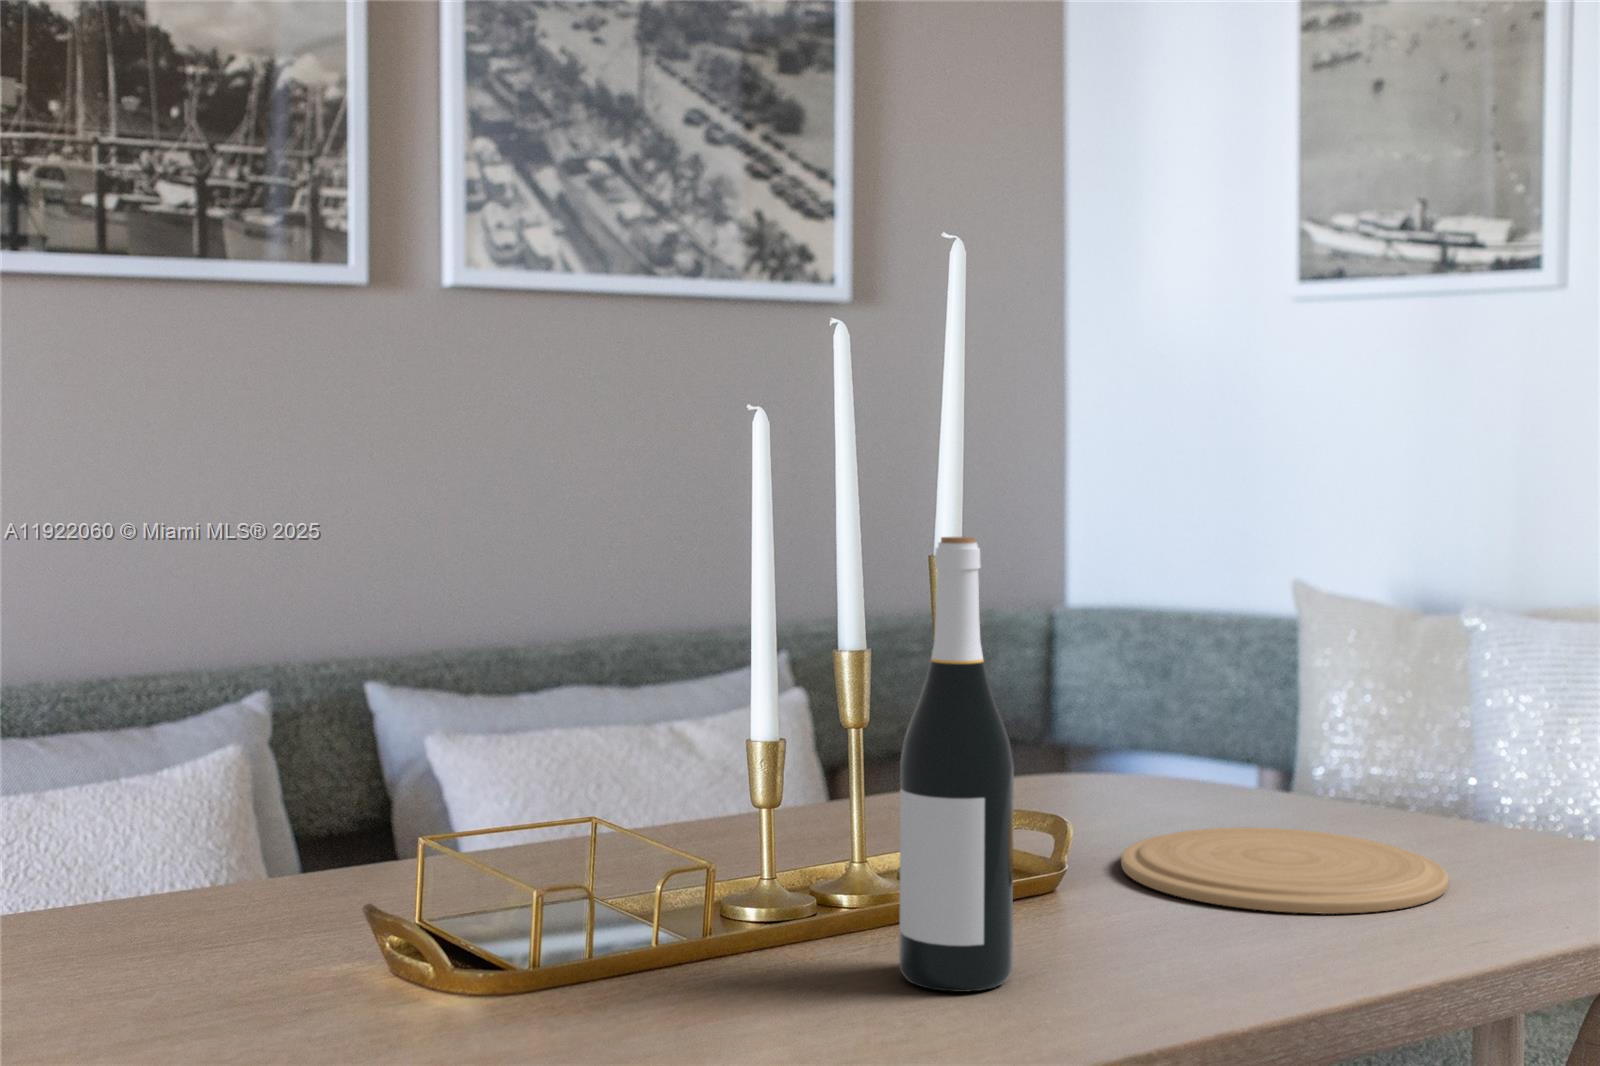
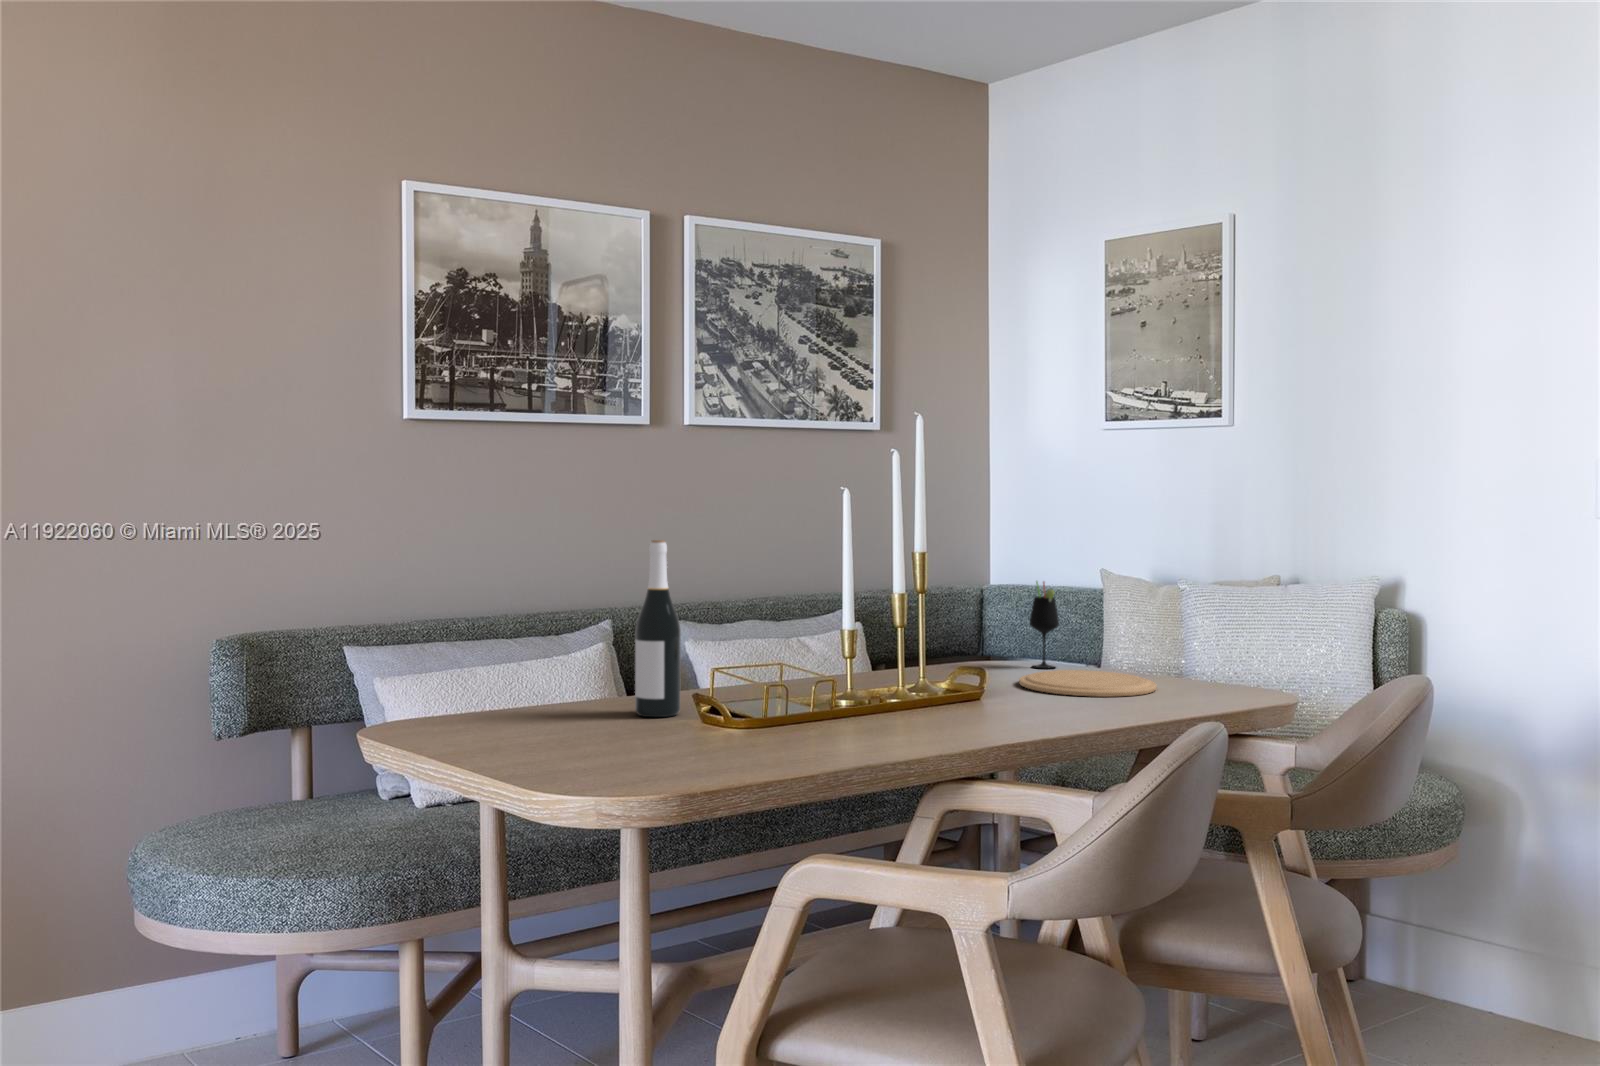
wine bottle: present [899,537,1014,992] -> present [635,540,681,717]
wine glass: none [1147,617,1212,813] -> present [1030,582,1059,668]

